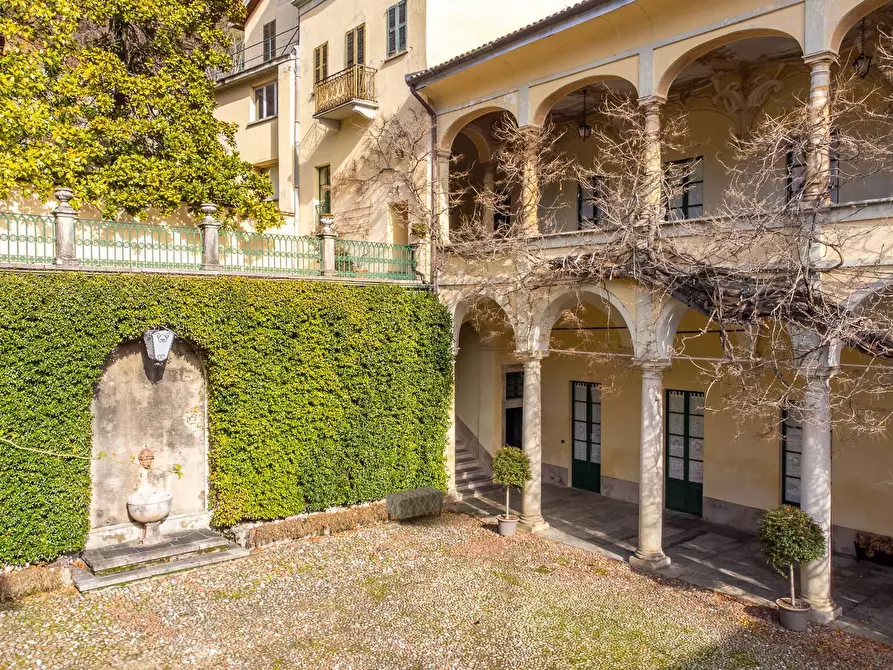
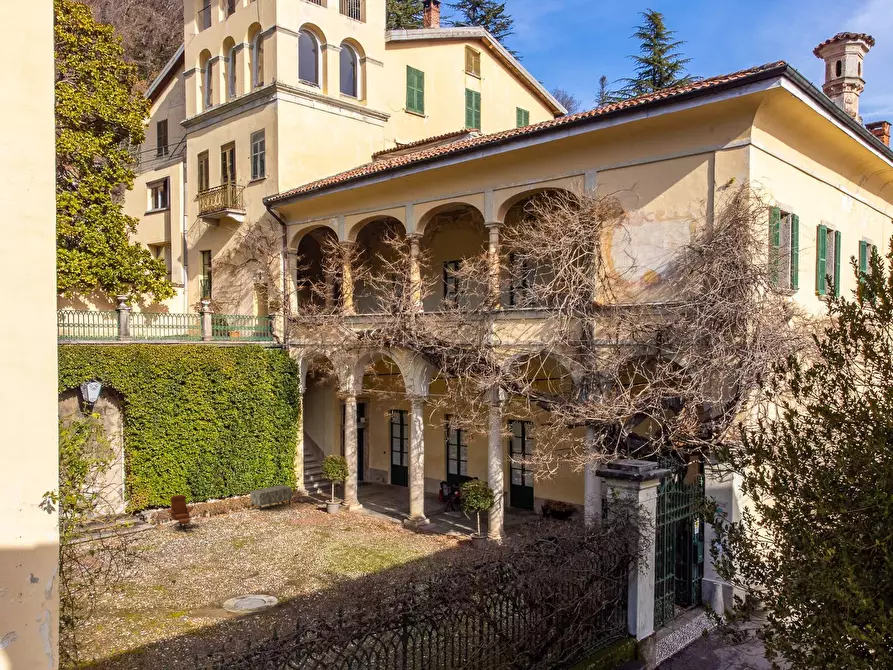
lounge chair: none [271,500,307,560] -> present [167,495,193,532]

